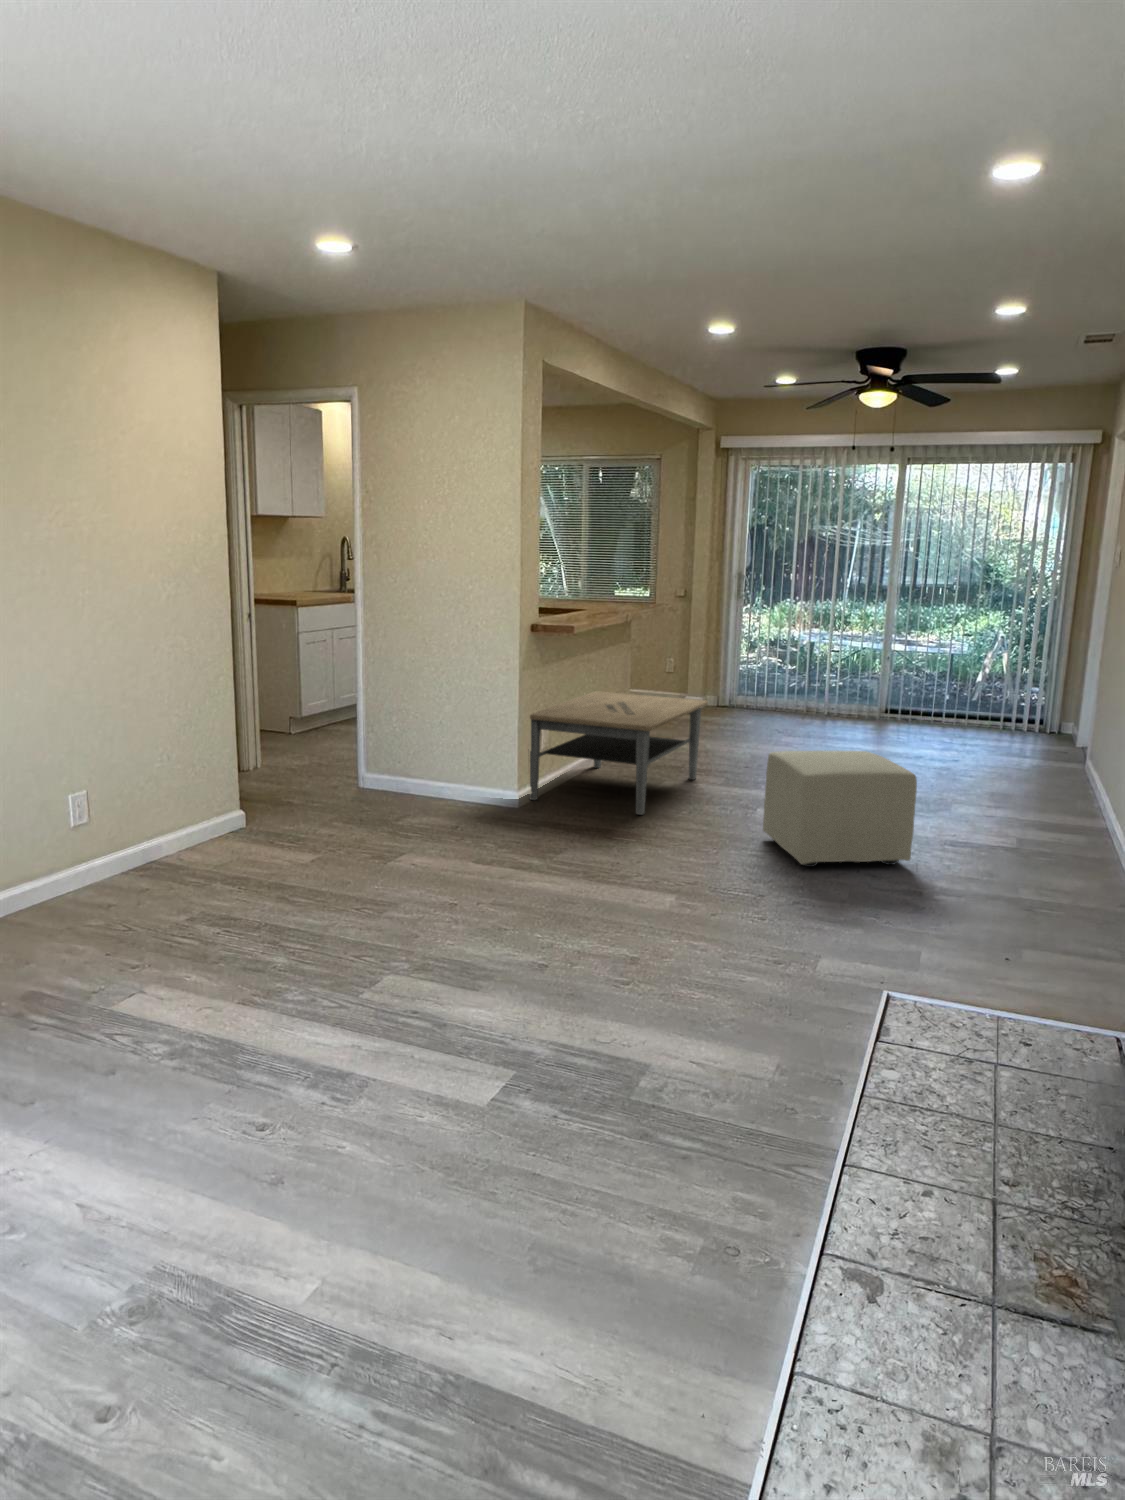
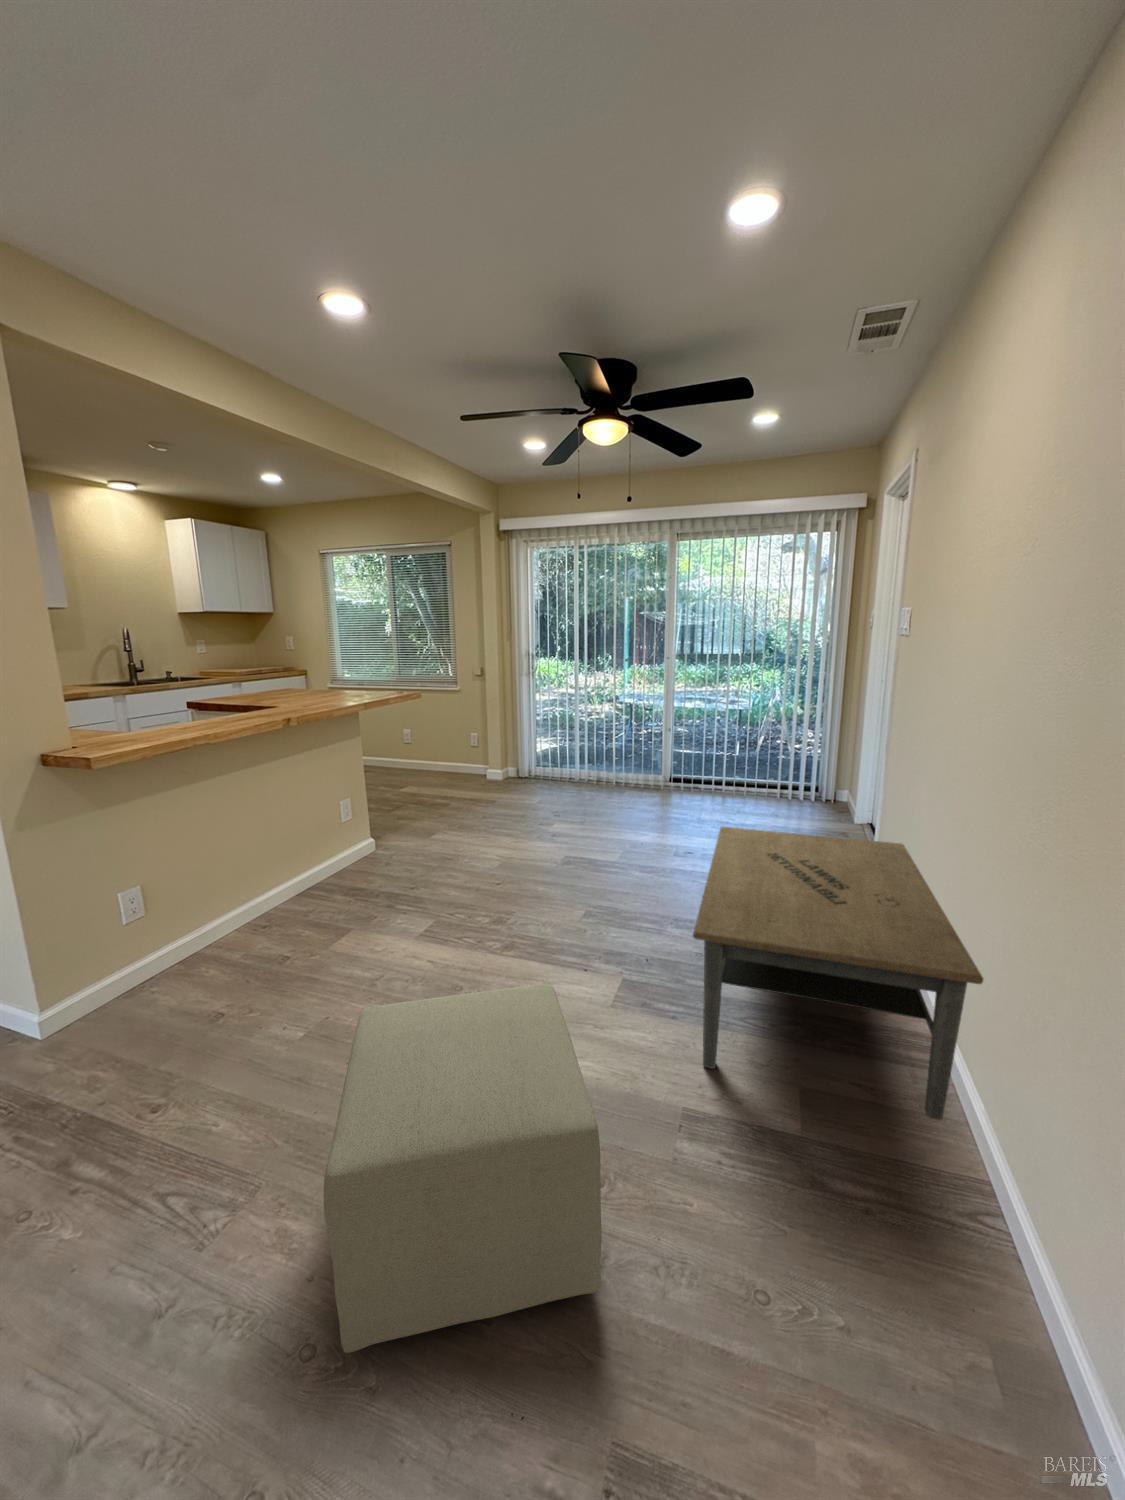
coffee table: present [529,691,708,815] -> present [693,827,983,1120]

